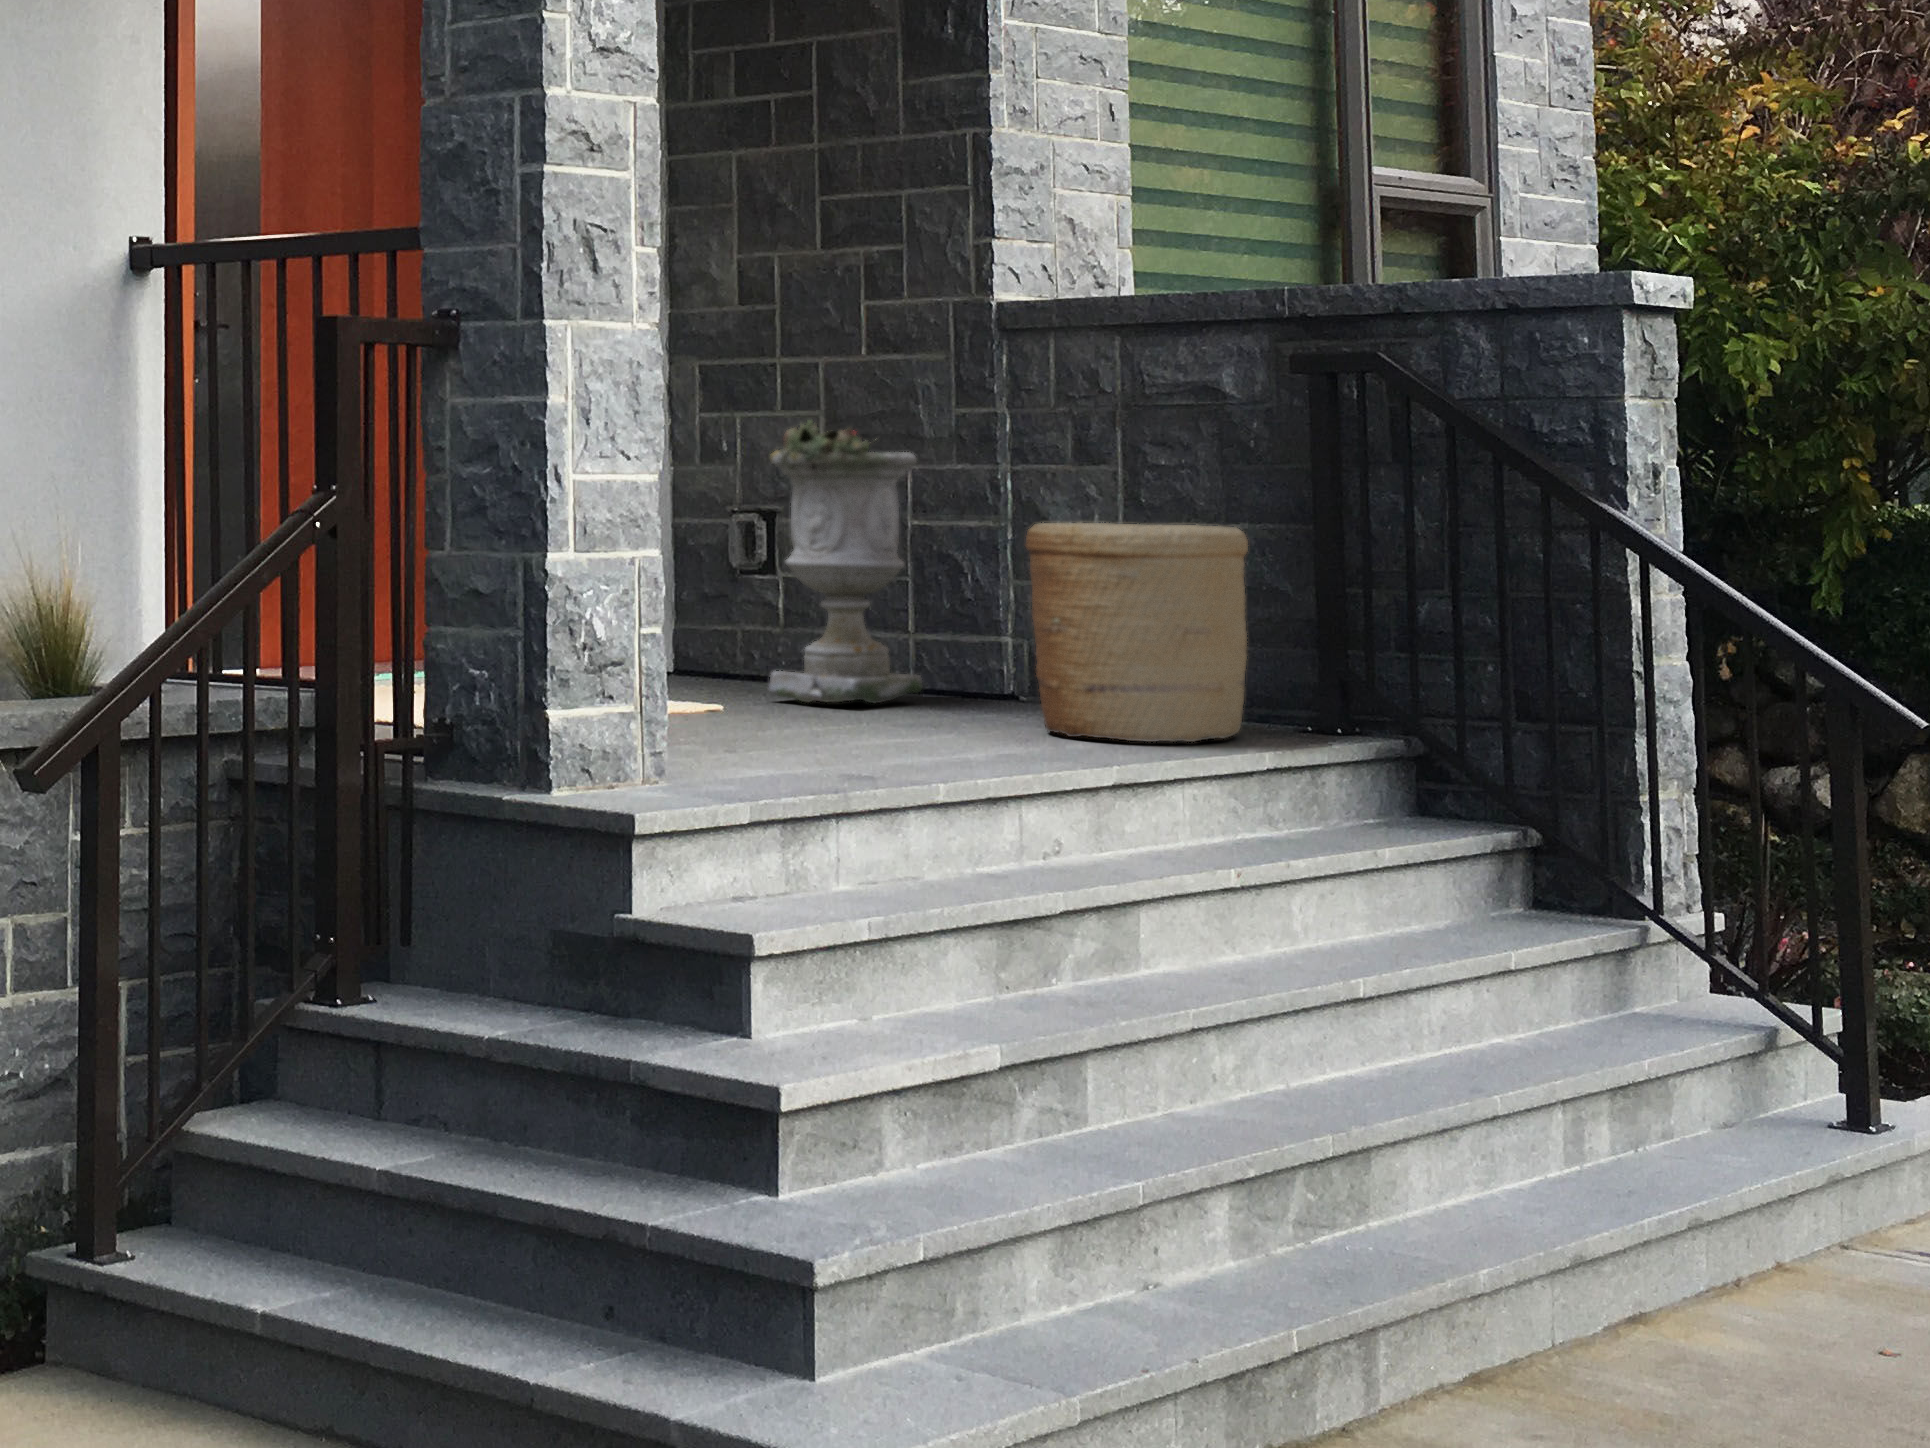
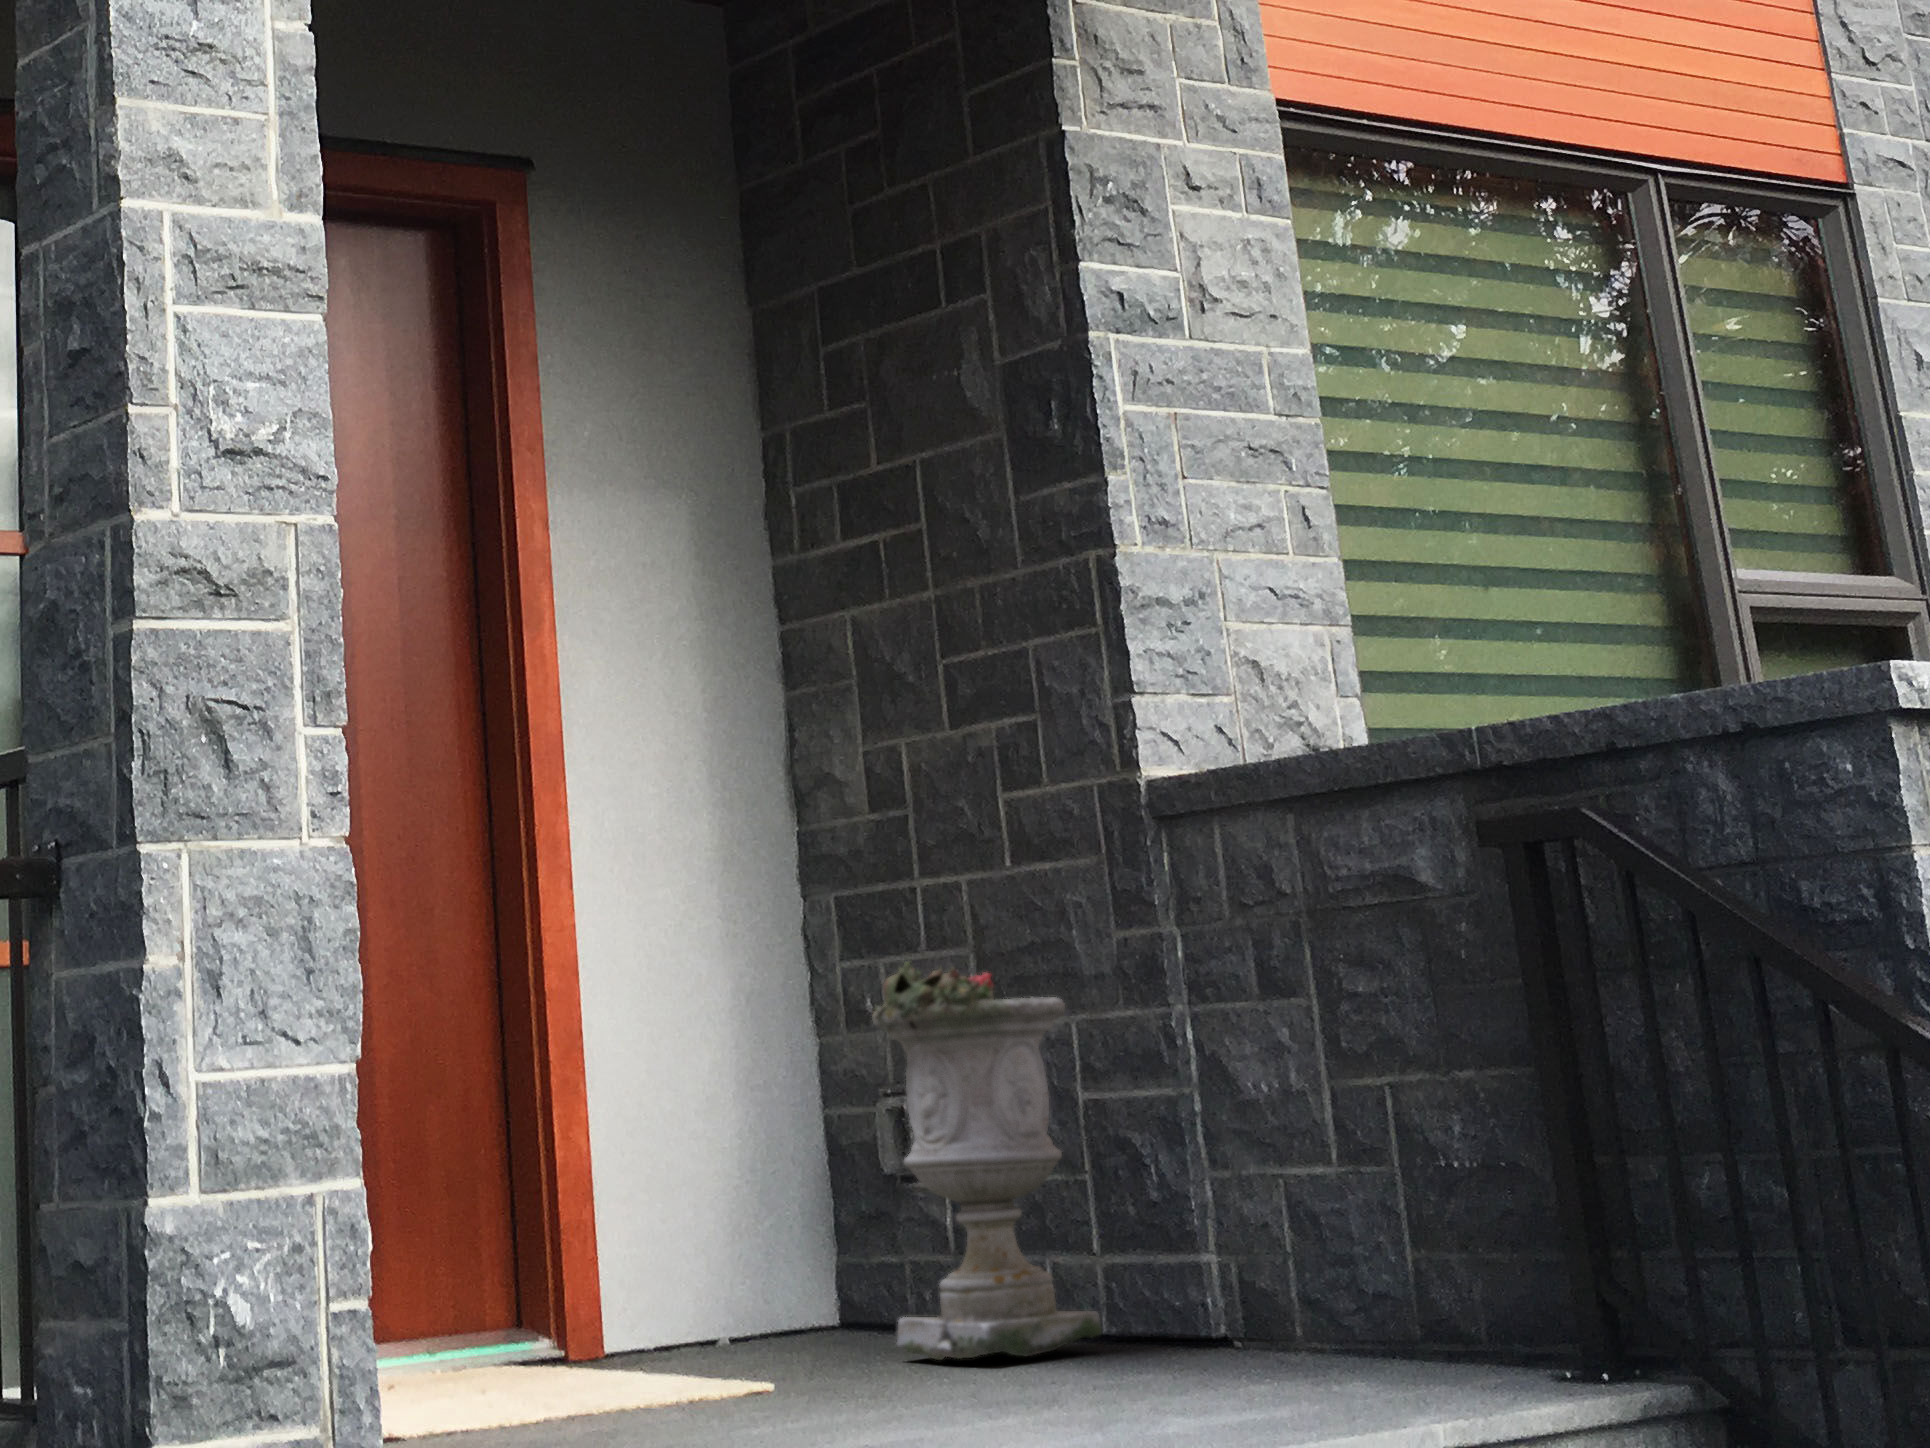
woven basket: present [1026,523,1248,742] -> none [1140,1068,1465,1395]

